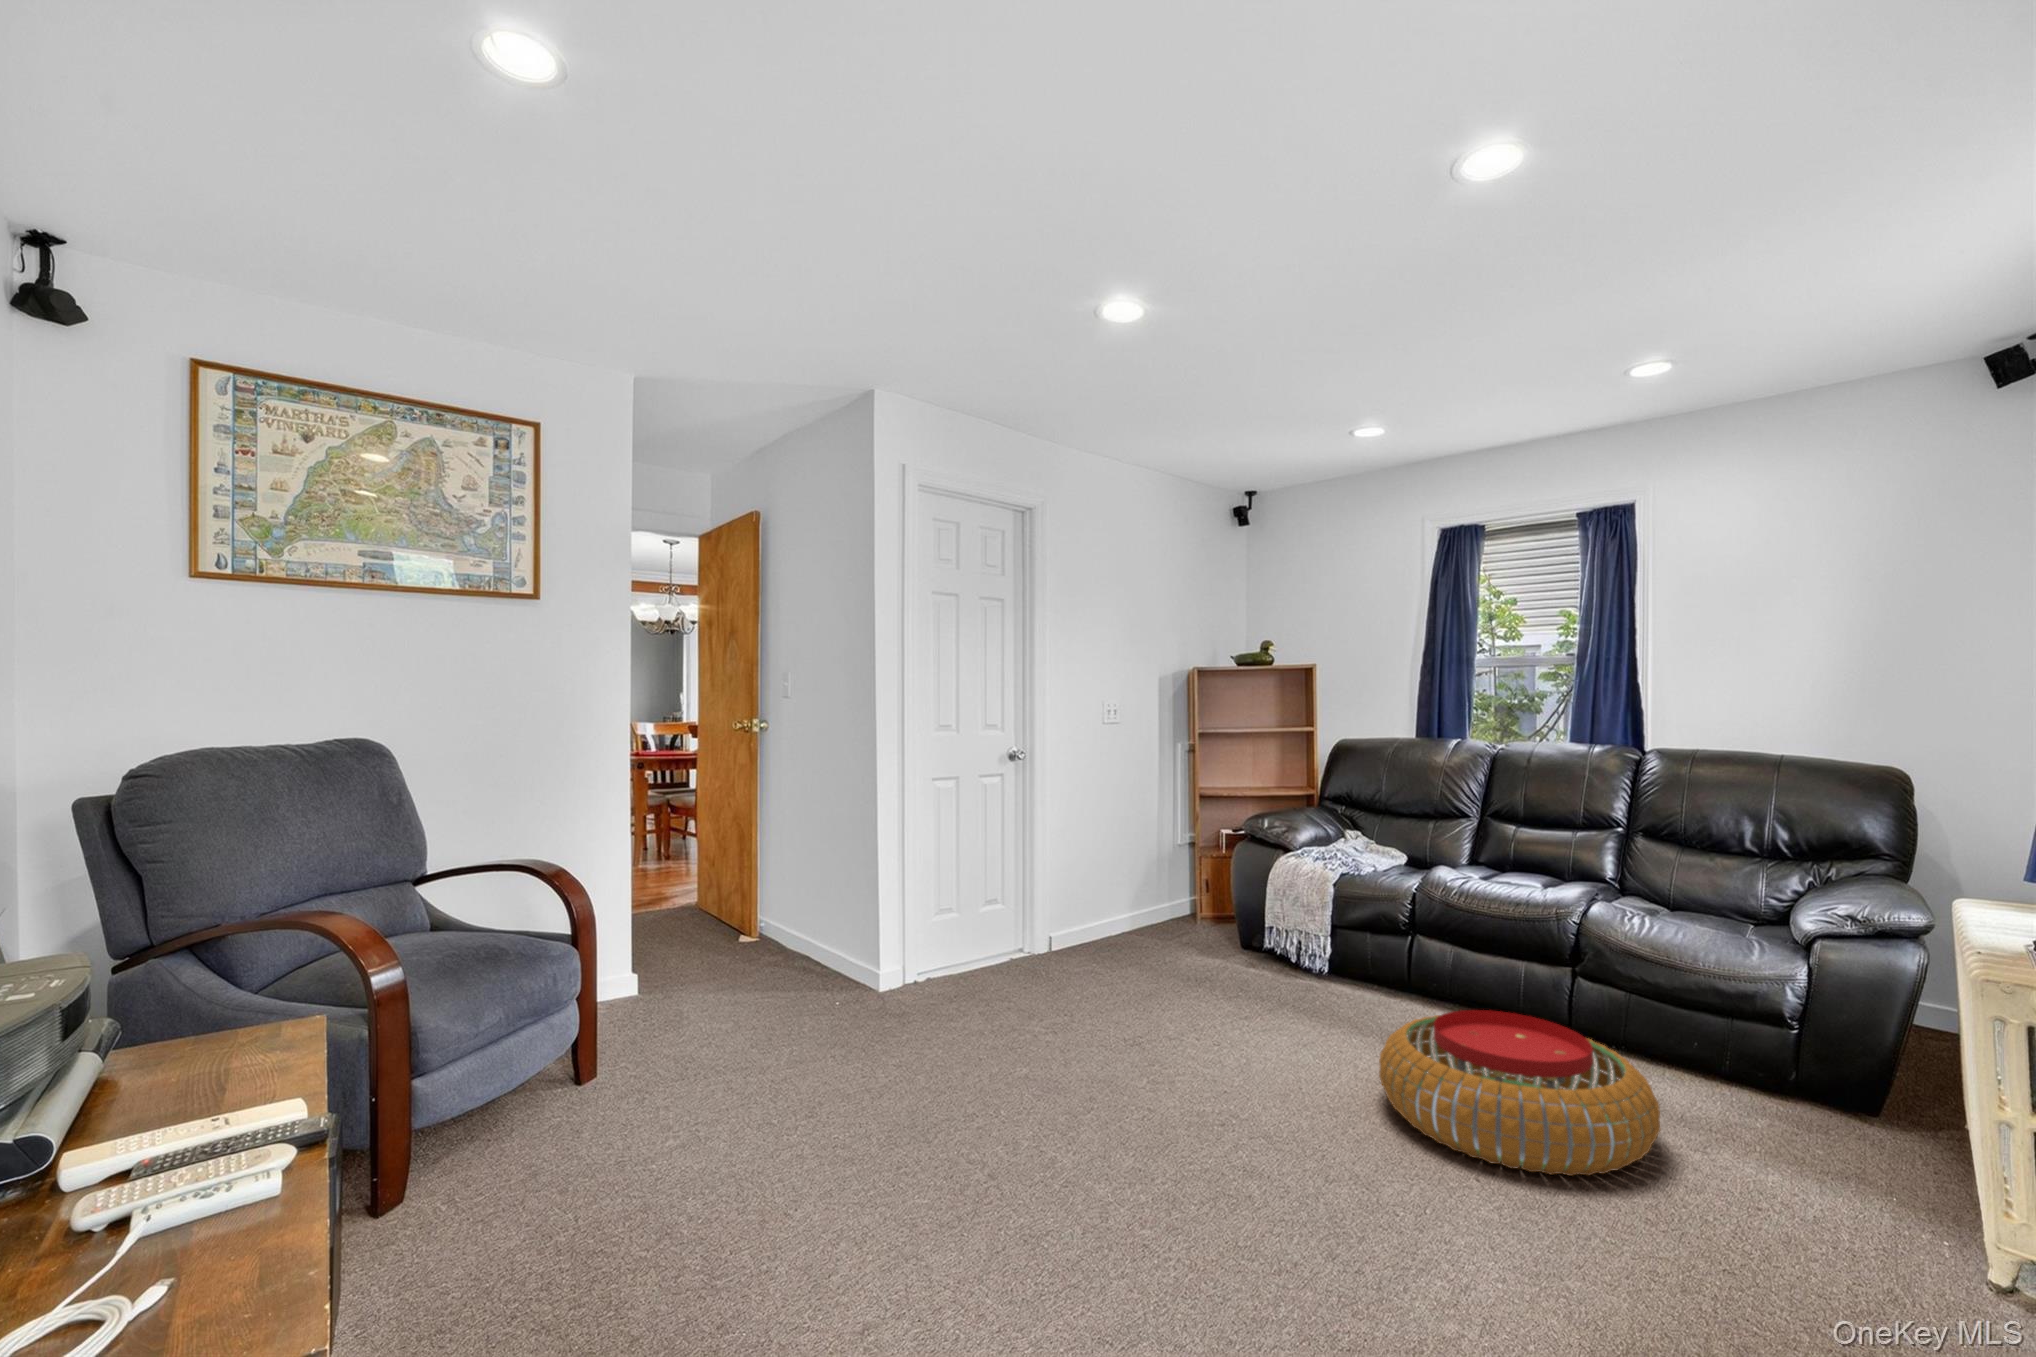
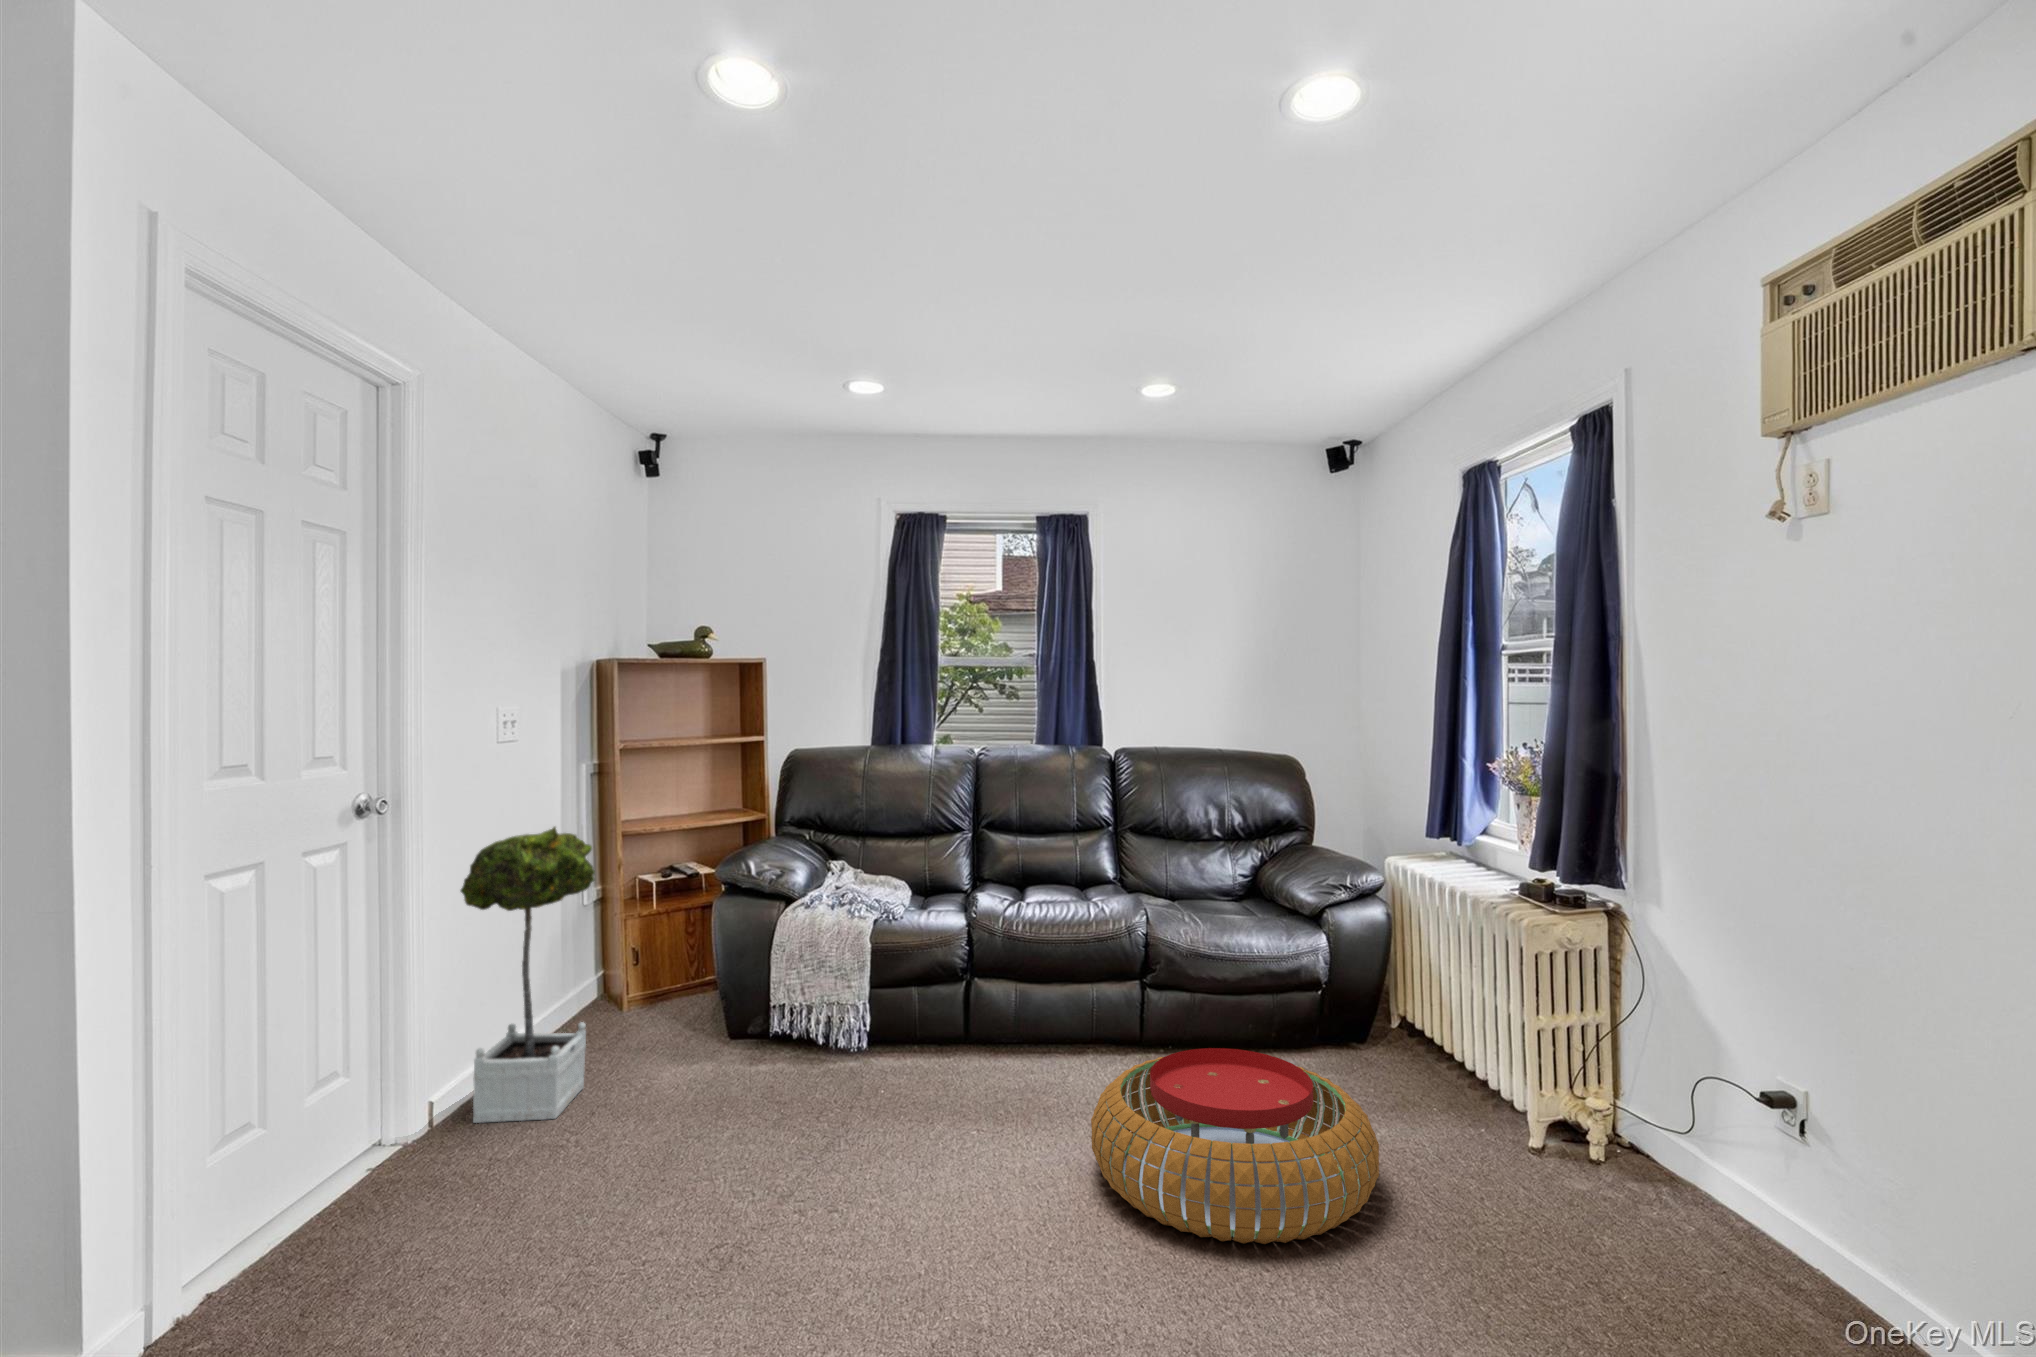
potted tree: none [1064,776,1142,958] -> present [461,827,595,1123]

